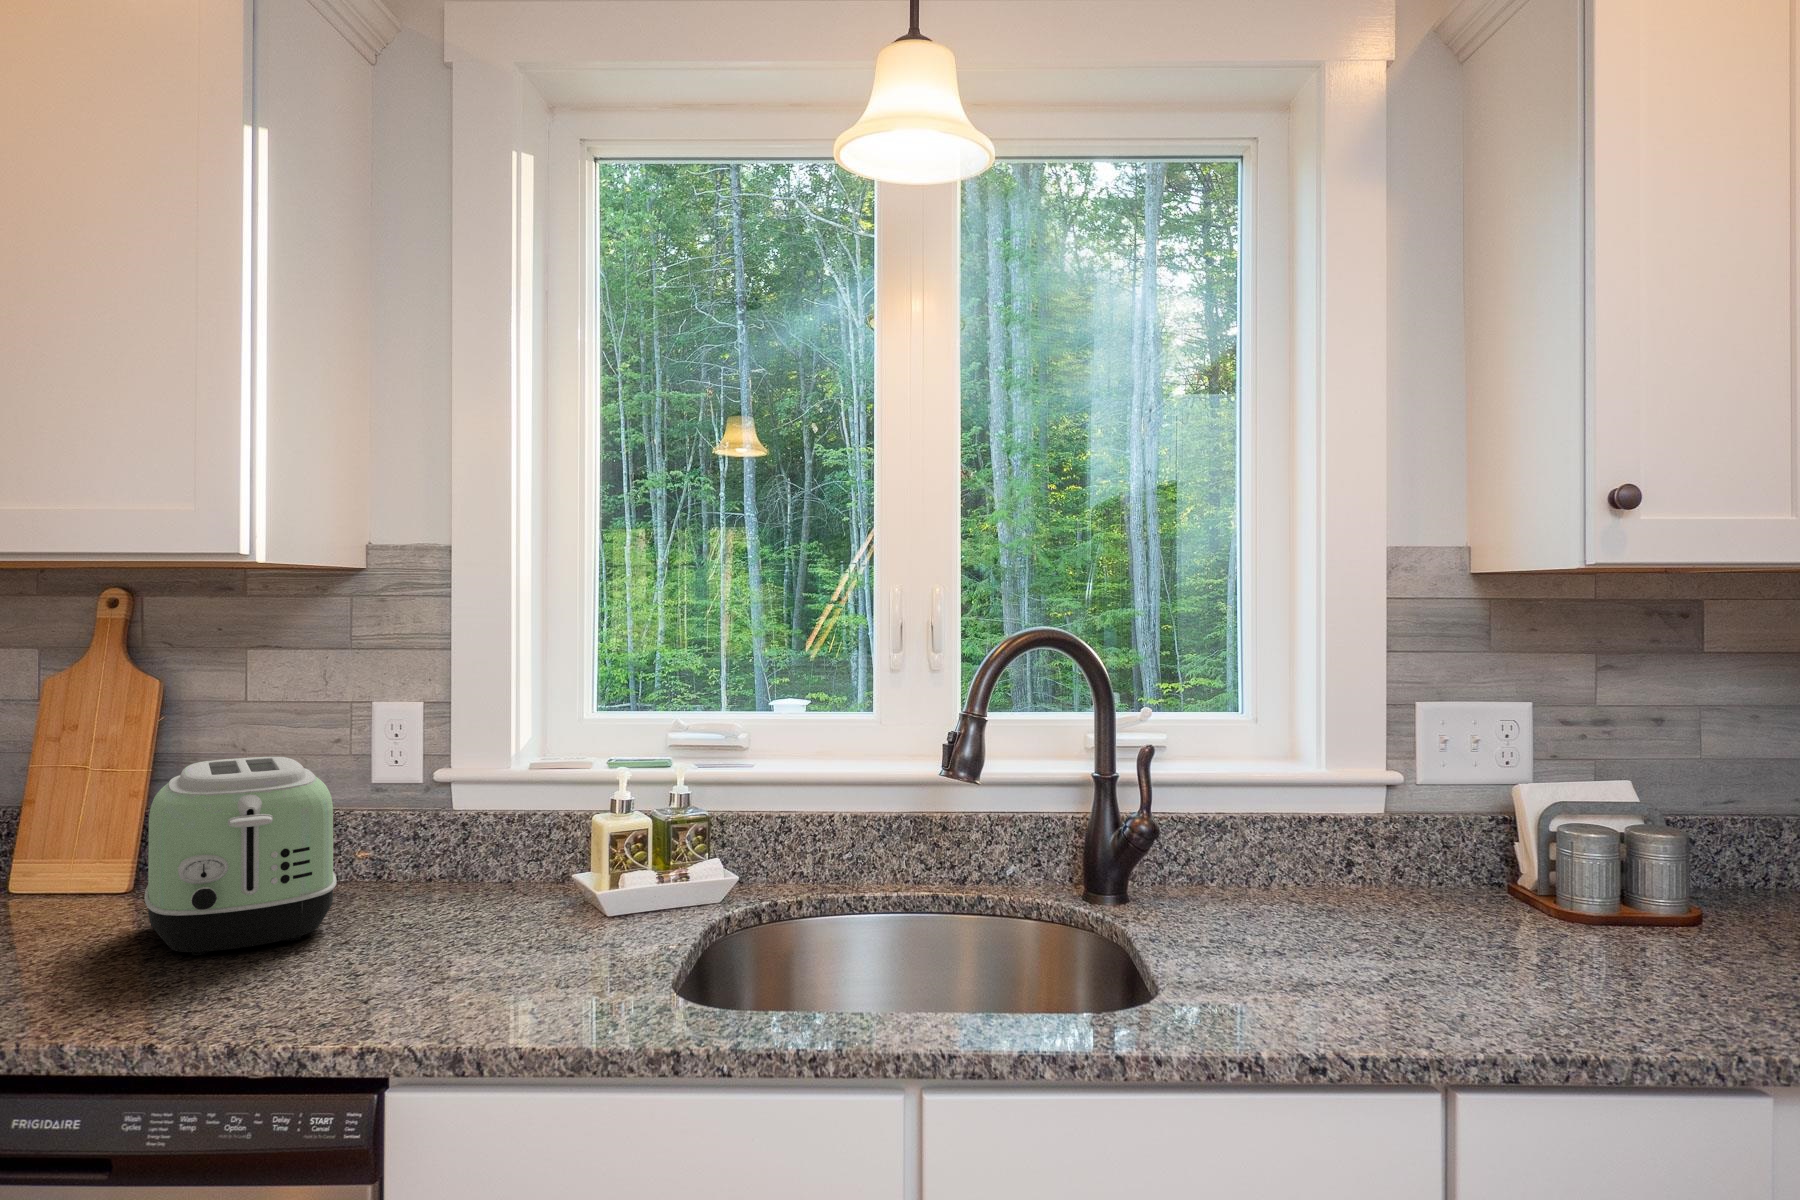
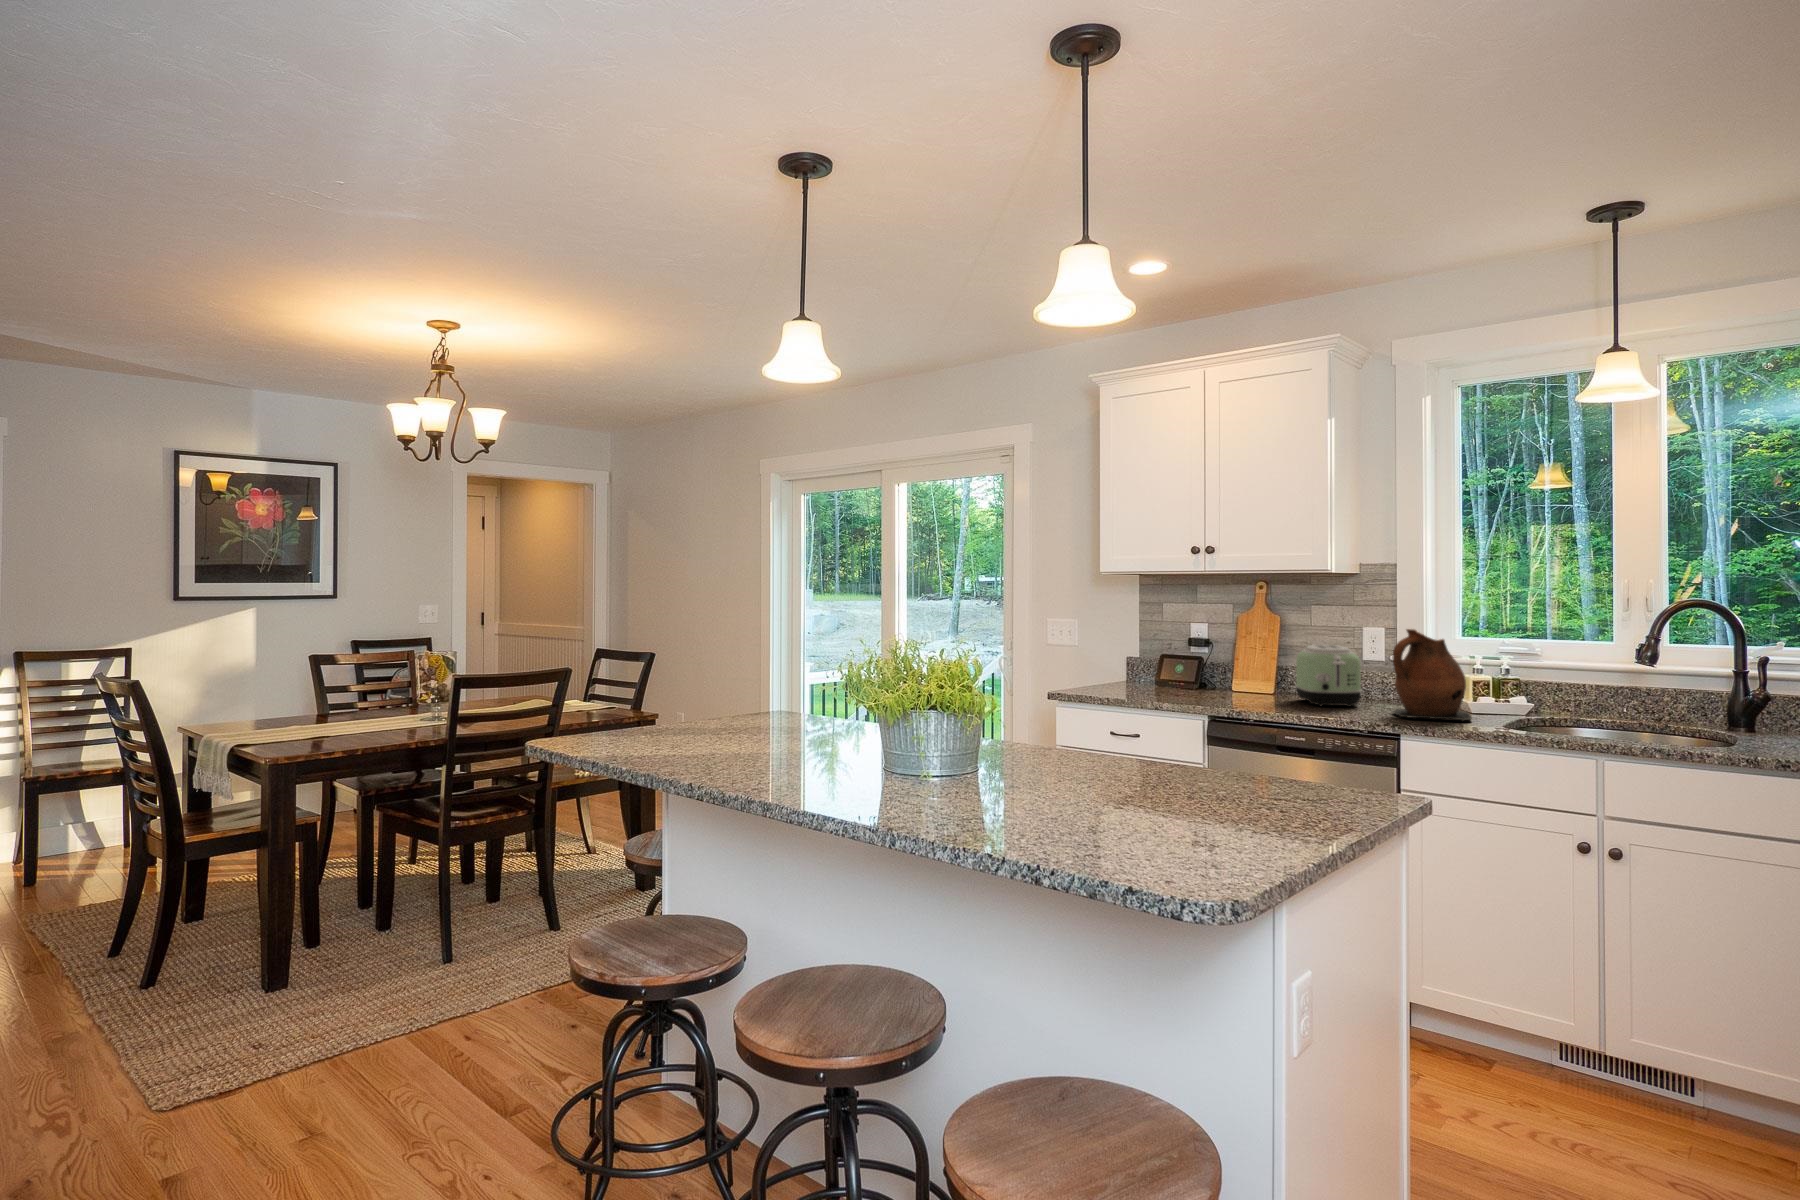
ceramic pitcher: none [382,714,601,993] -> present [1393,629,1472,721]

